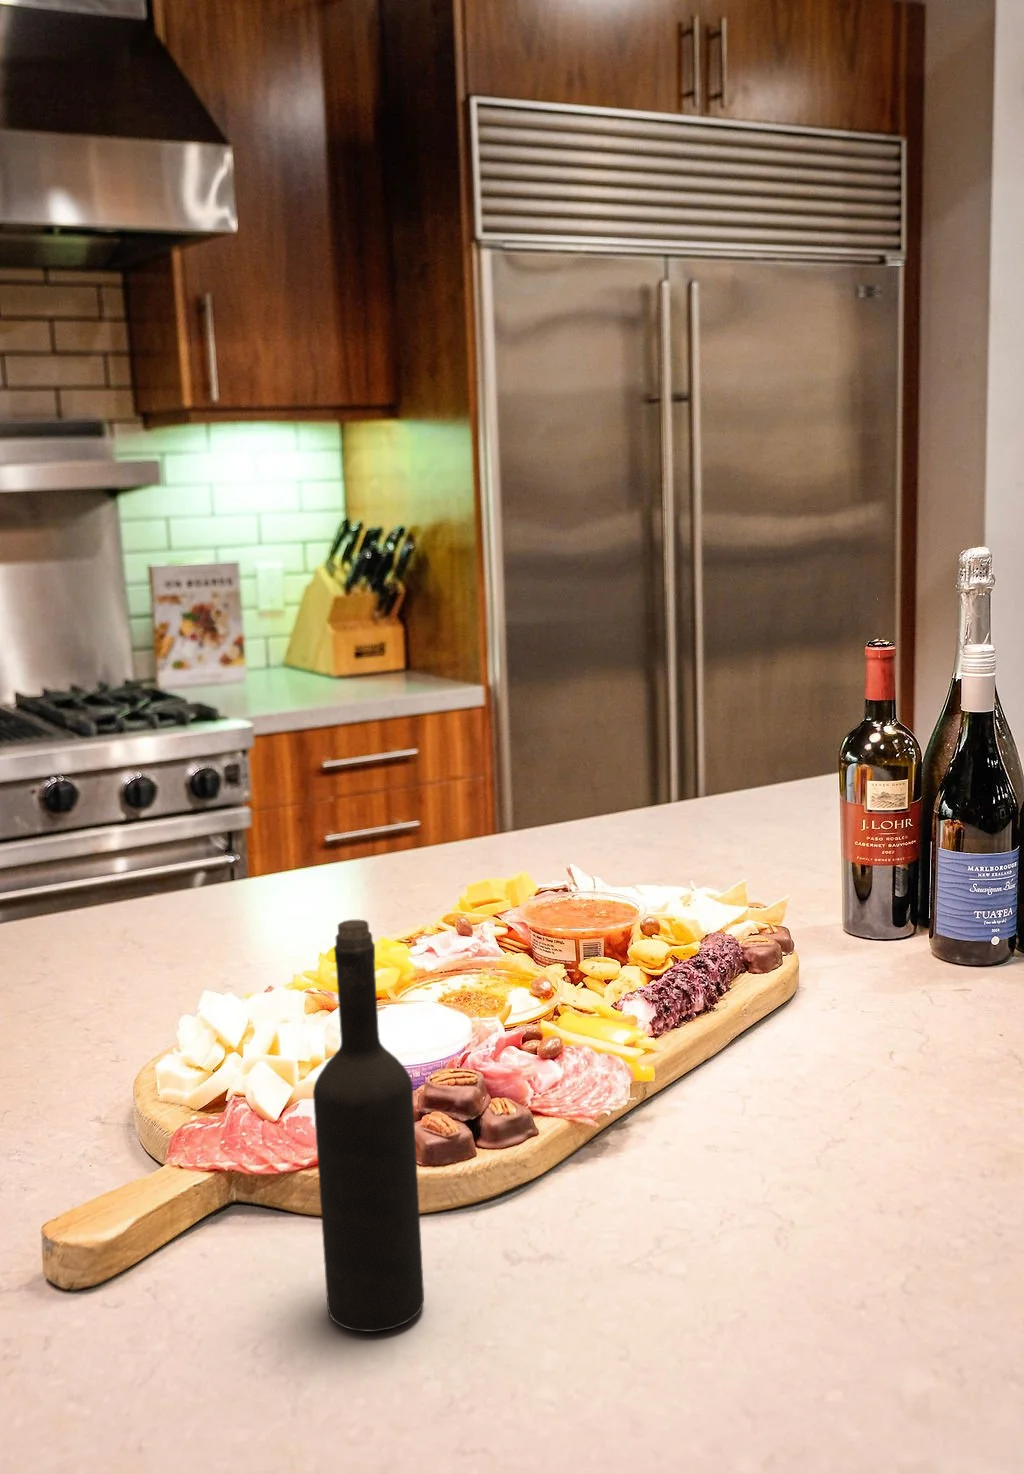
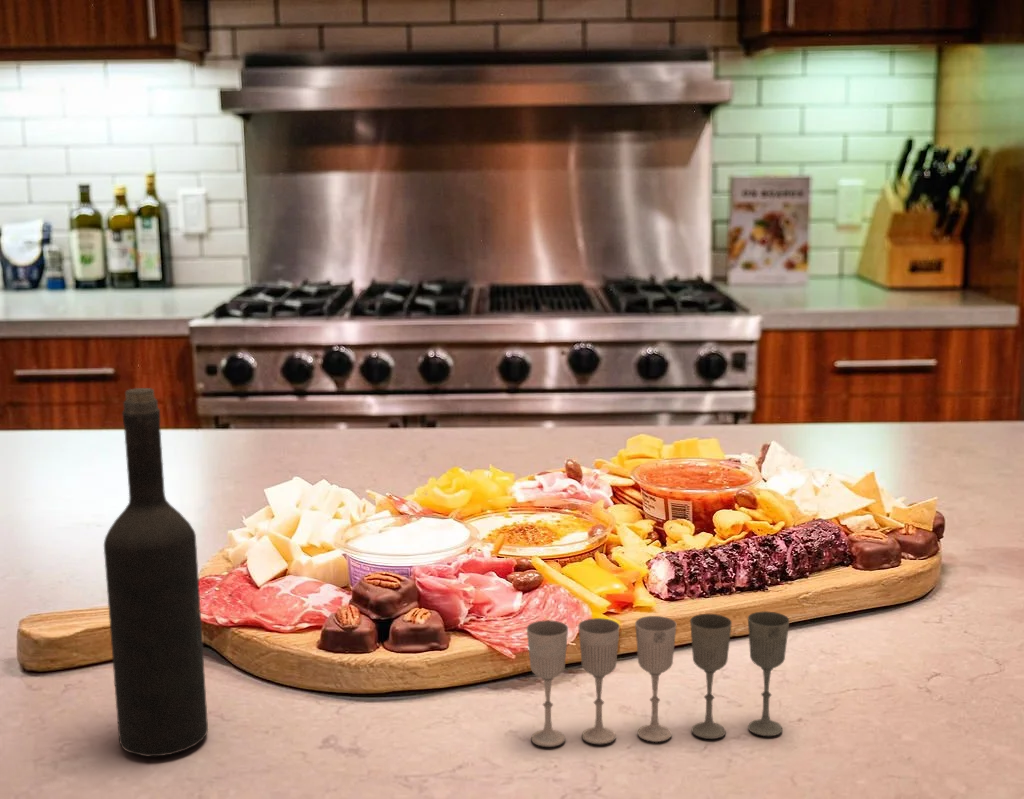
wine glass: none [679,1011,852,1188] -> present [527,611,789,747]

